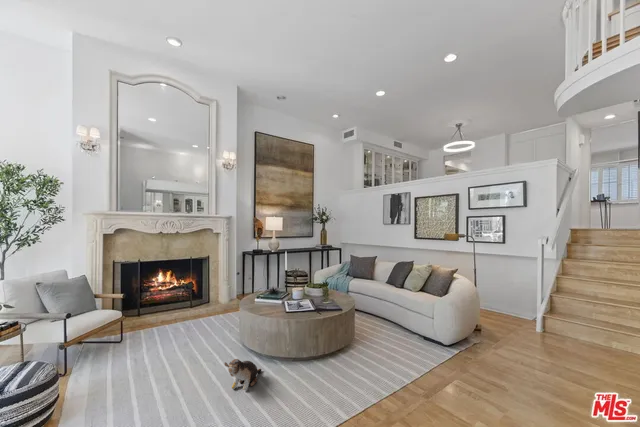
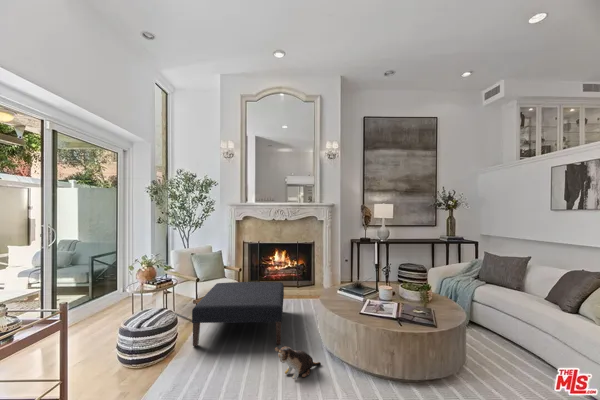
ottoman: none [84,302,209,400] -> present [192,282,284,346]

